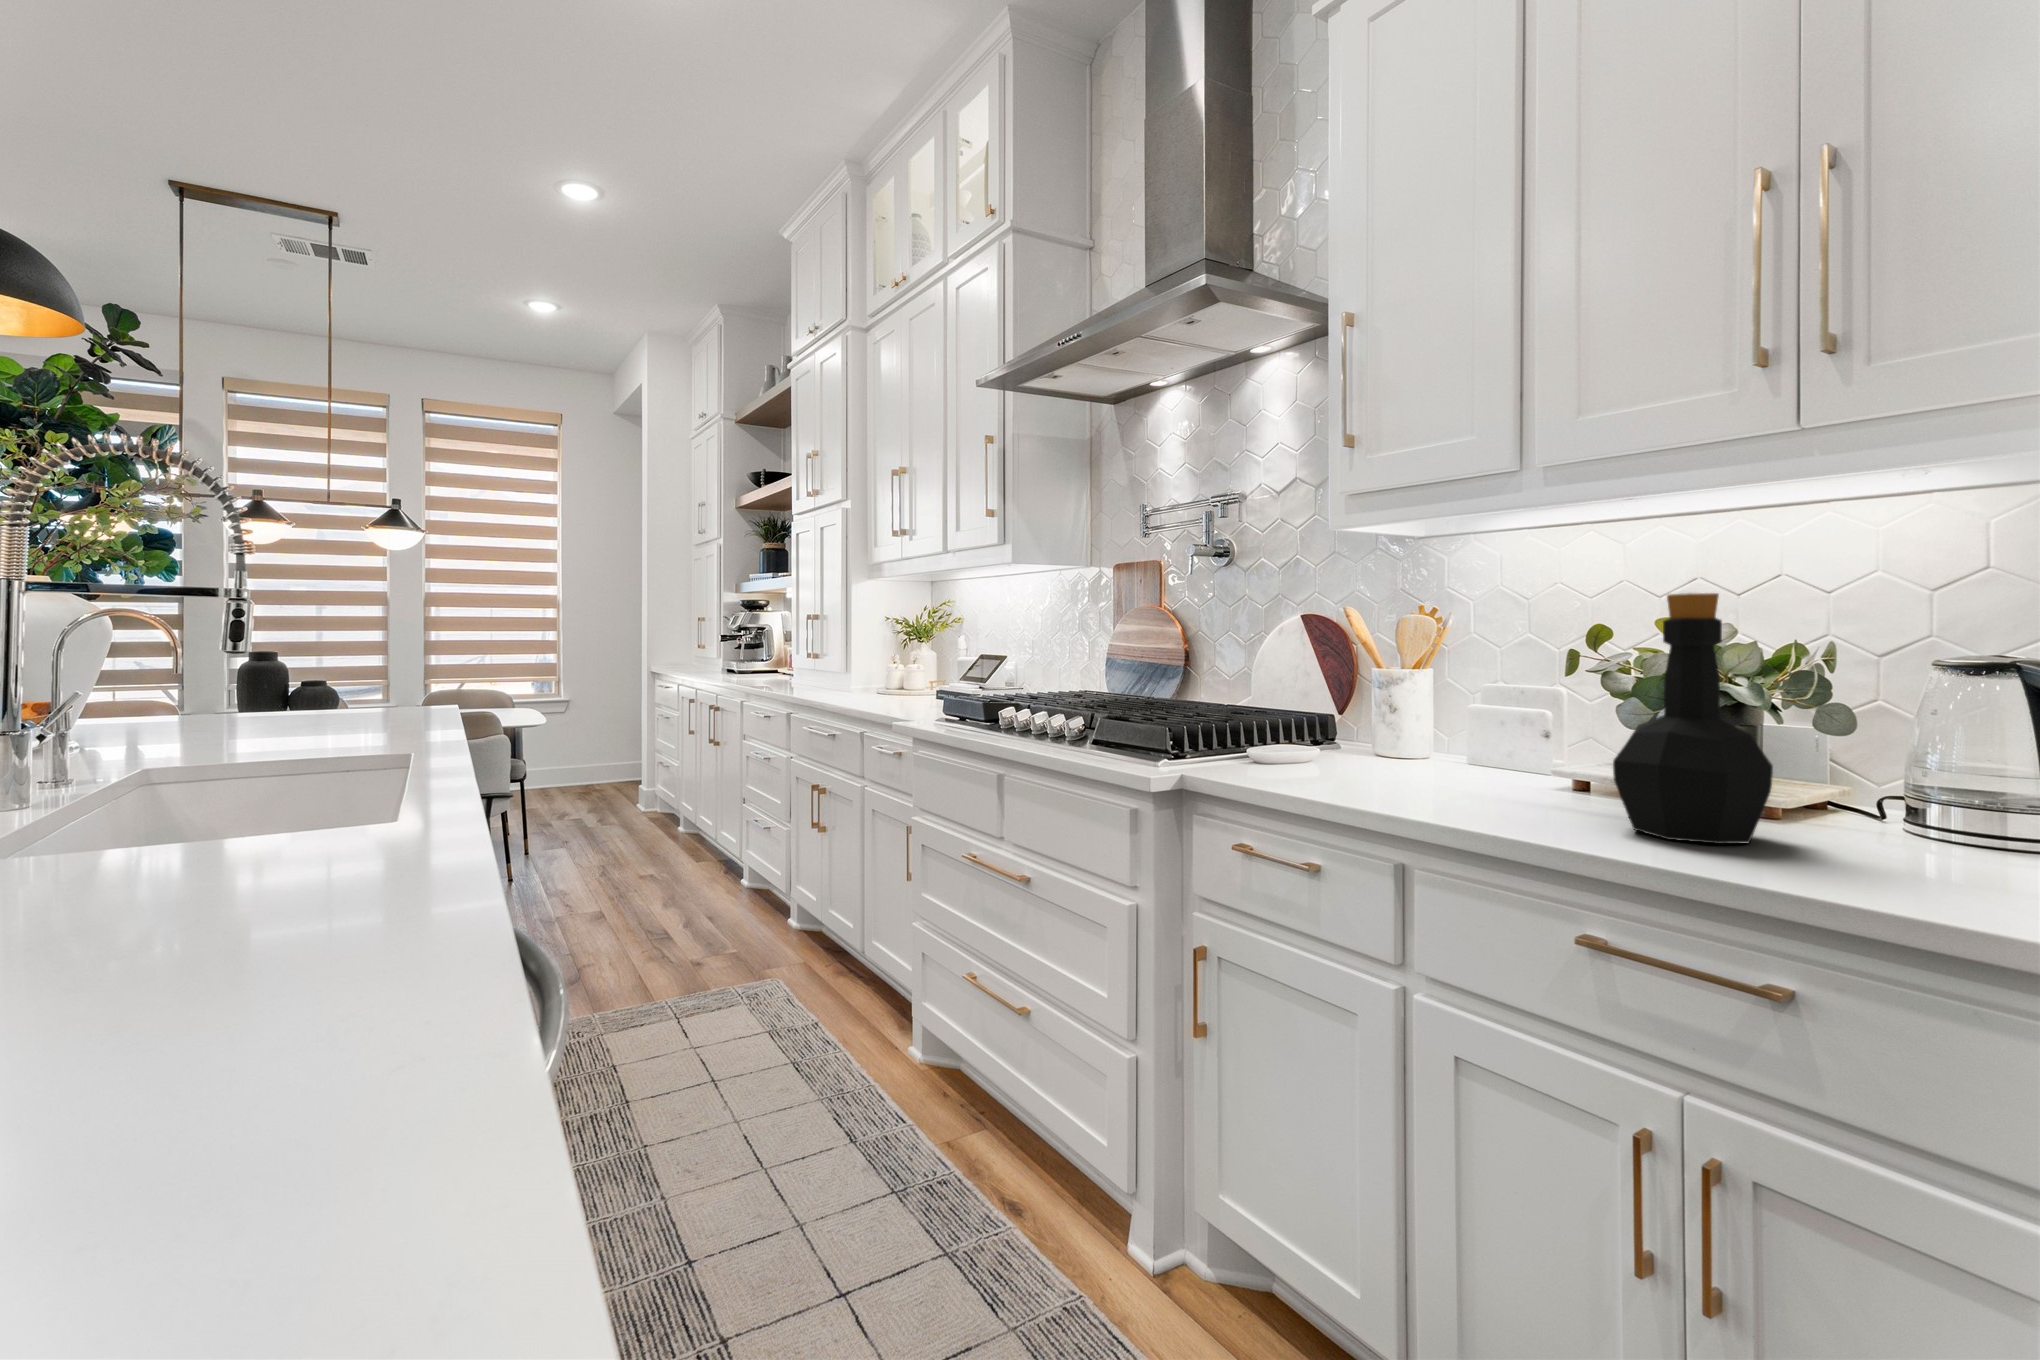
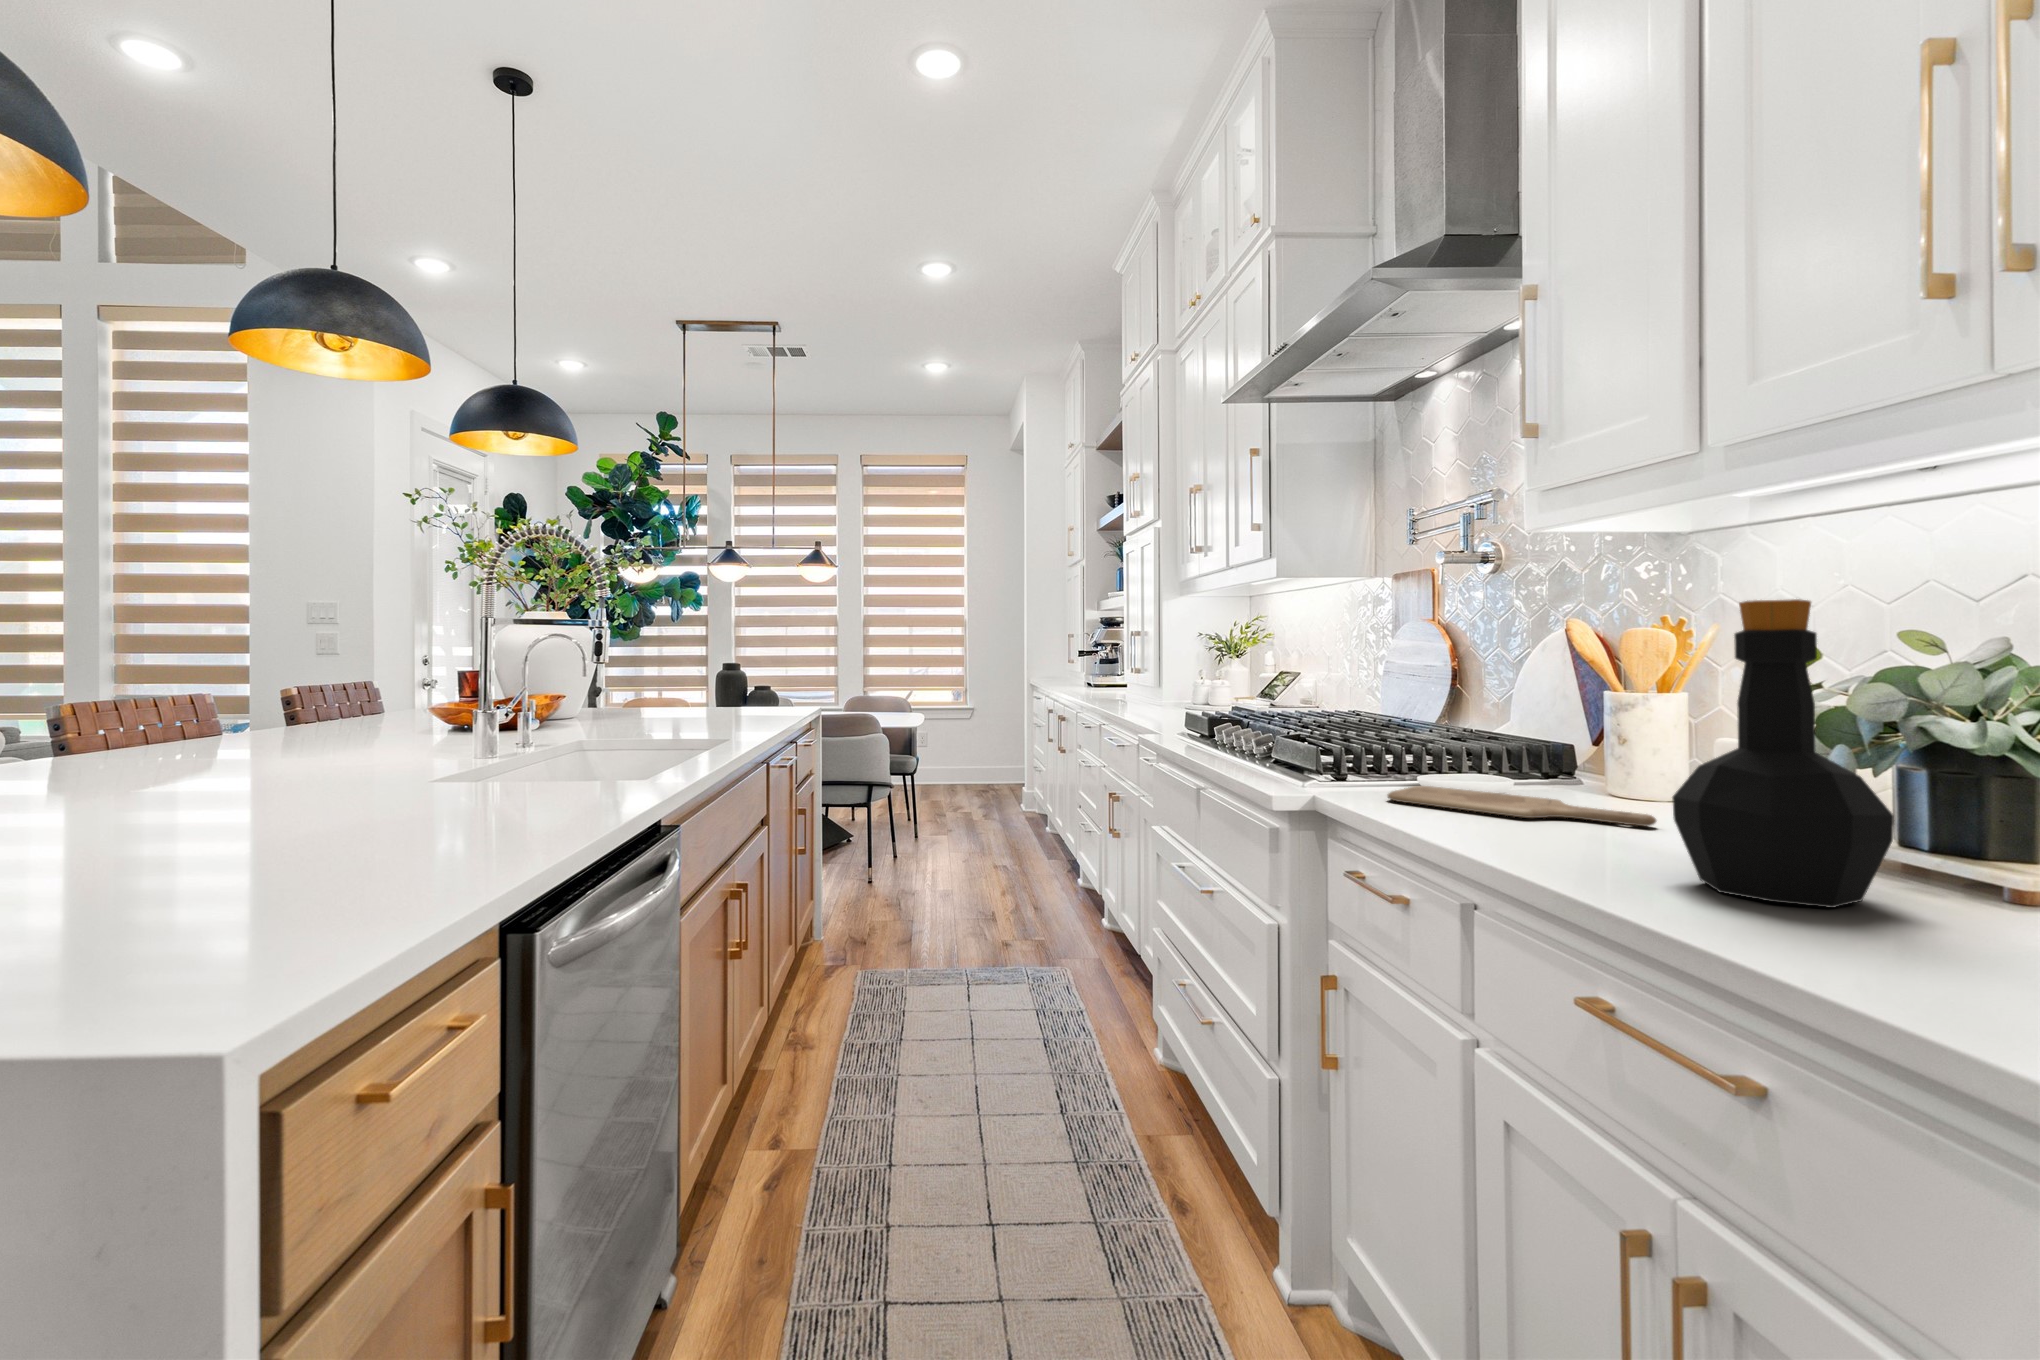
cutting board: none [1262,761,1488,785] -> present [1387,786,1656,826]

